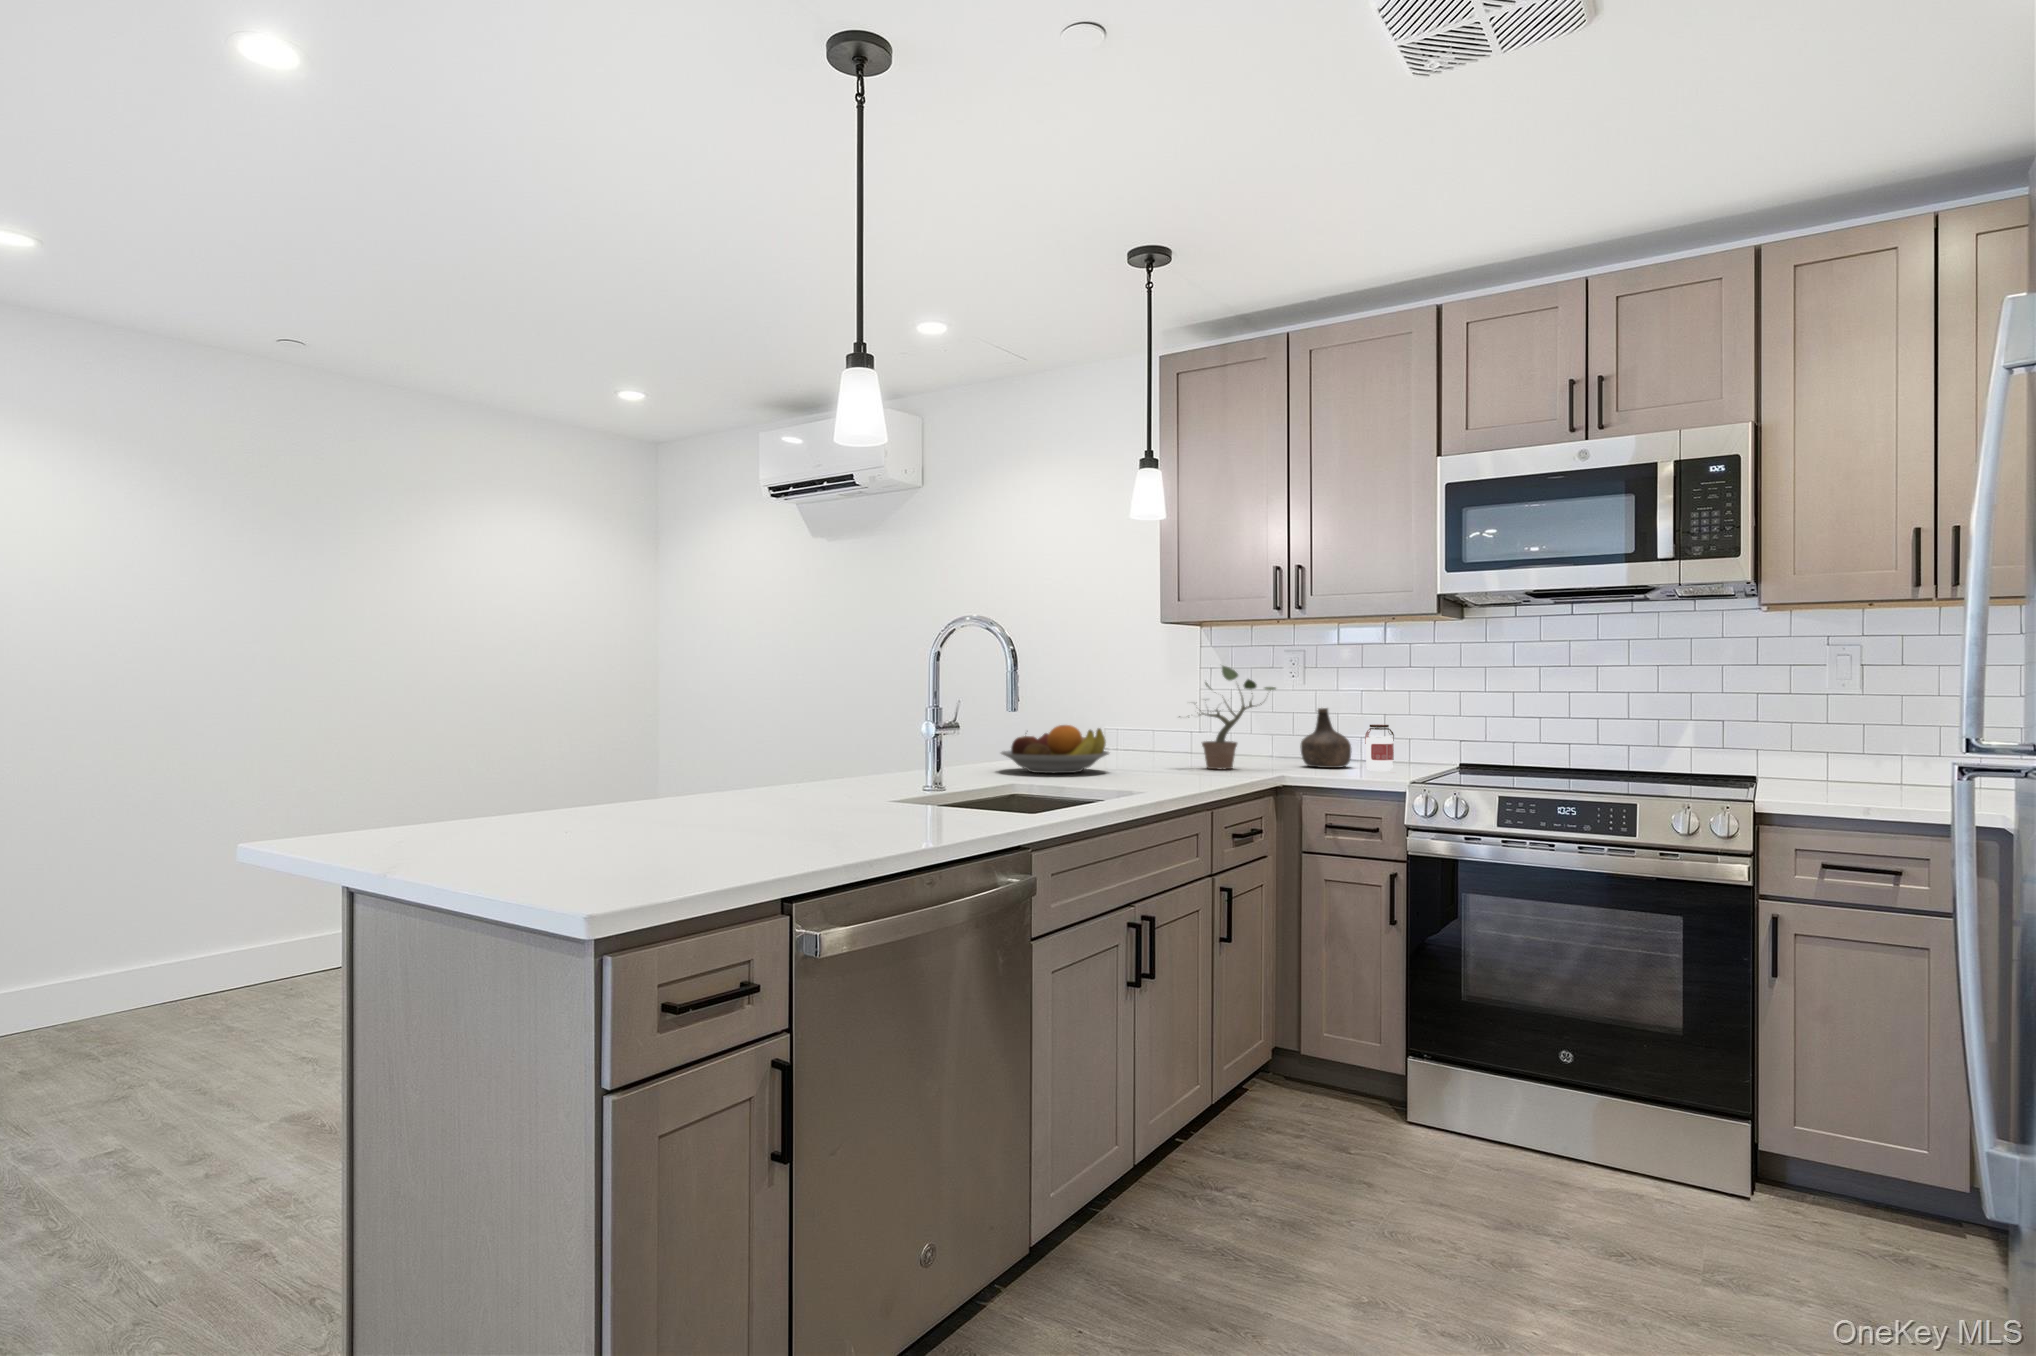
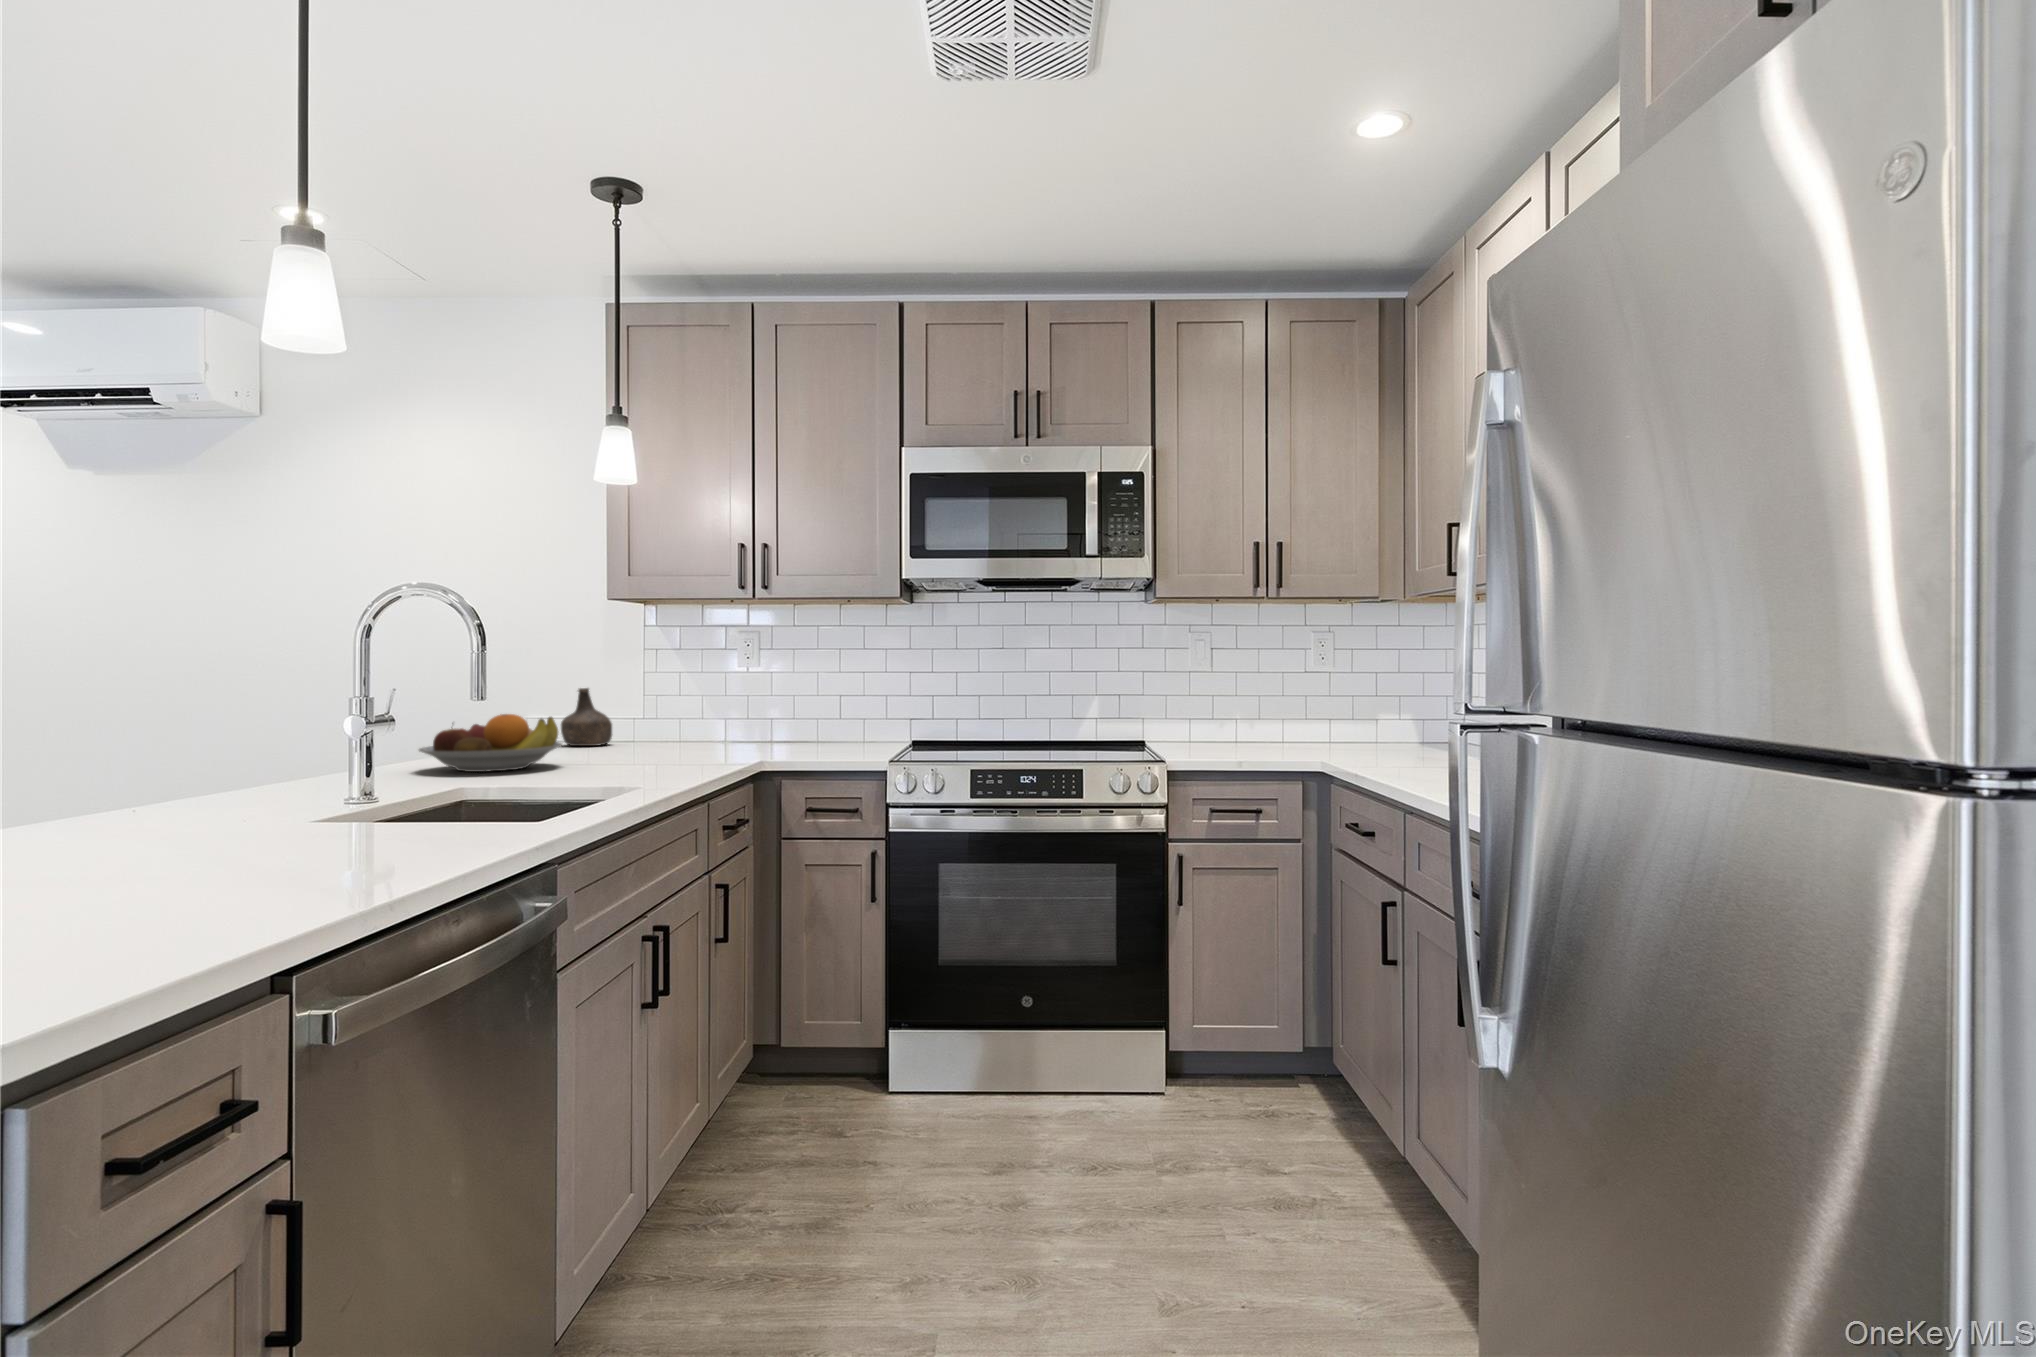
potted plant: present [1179,666,1276,769] -> none [634,644,741,755]
bottle: present [1300,708,1351,768] -> present [561,688,612,746]
jar: present [1365,724,1394,771] -> none [825,704,853,749]

